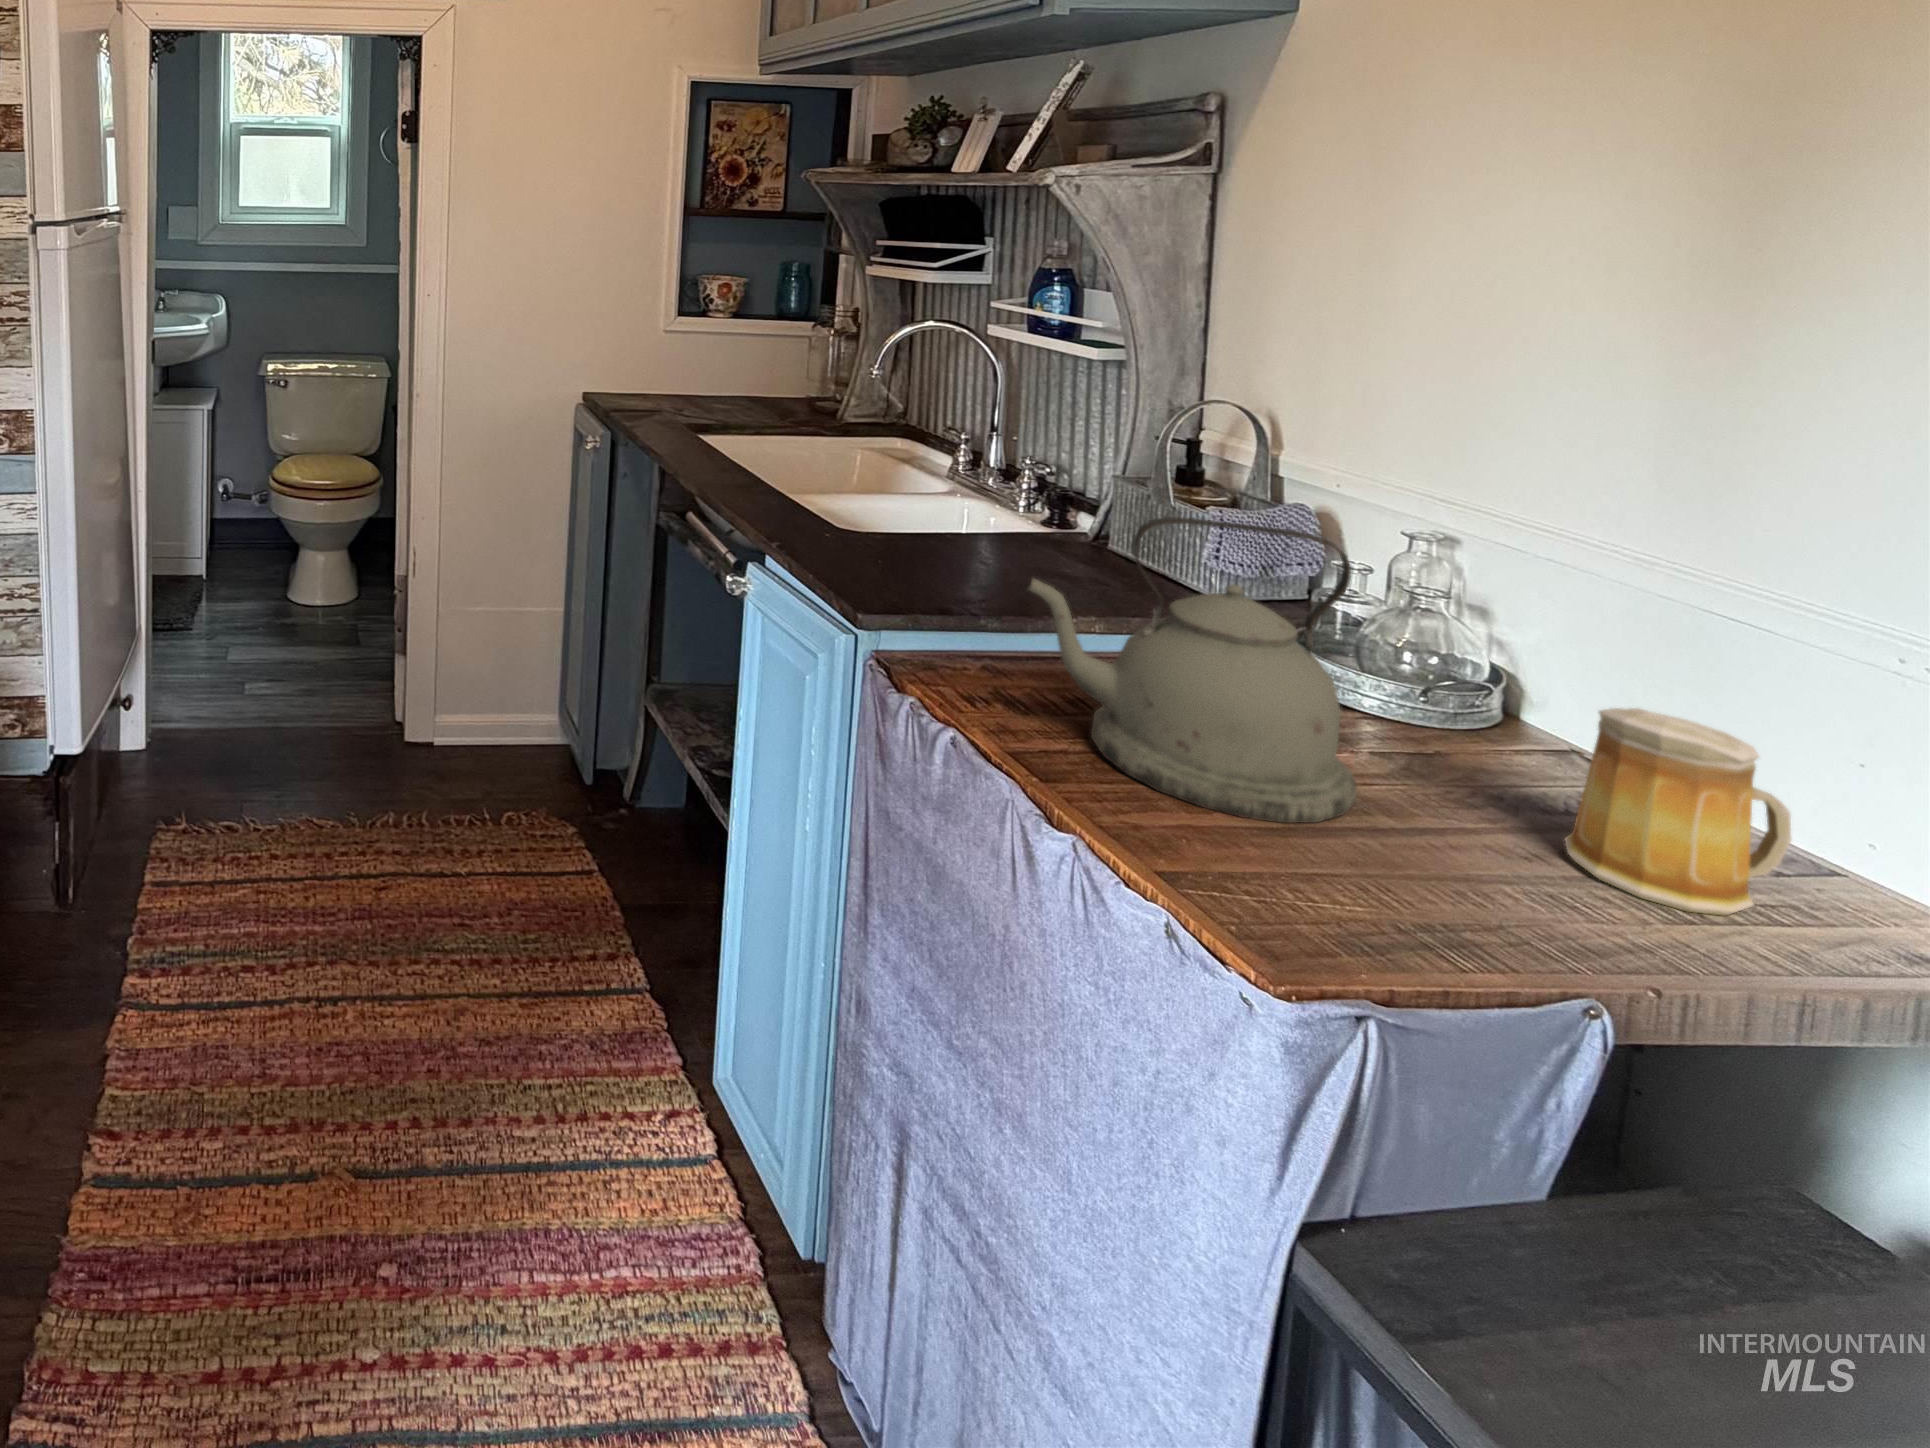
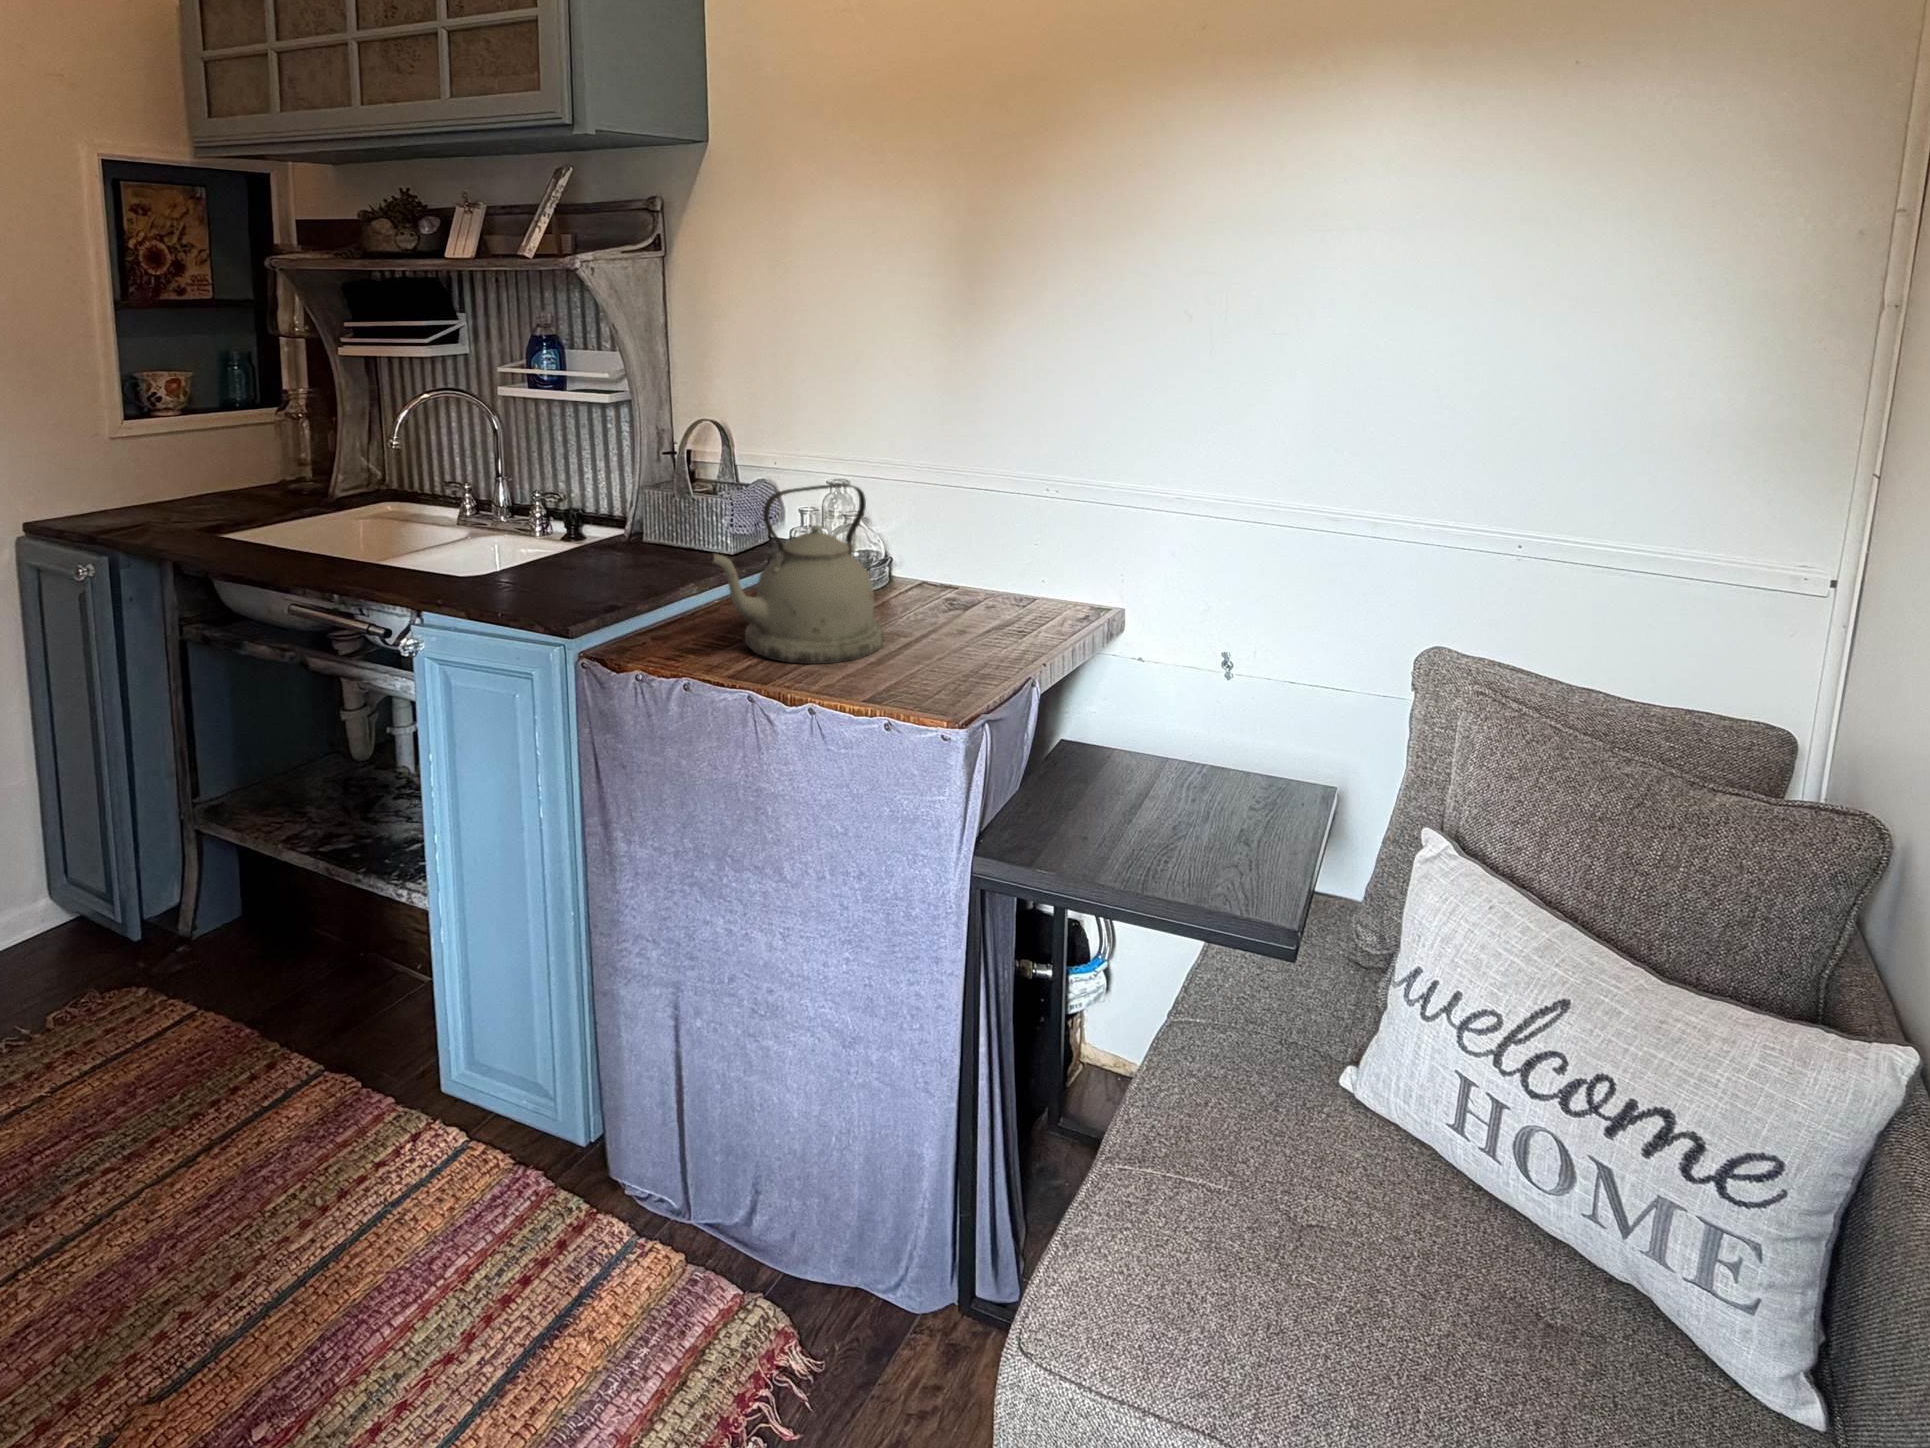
mug: present [1565,708,1791,916] -> none [956,538,1029,631]

